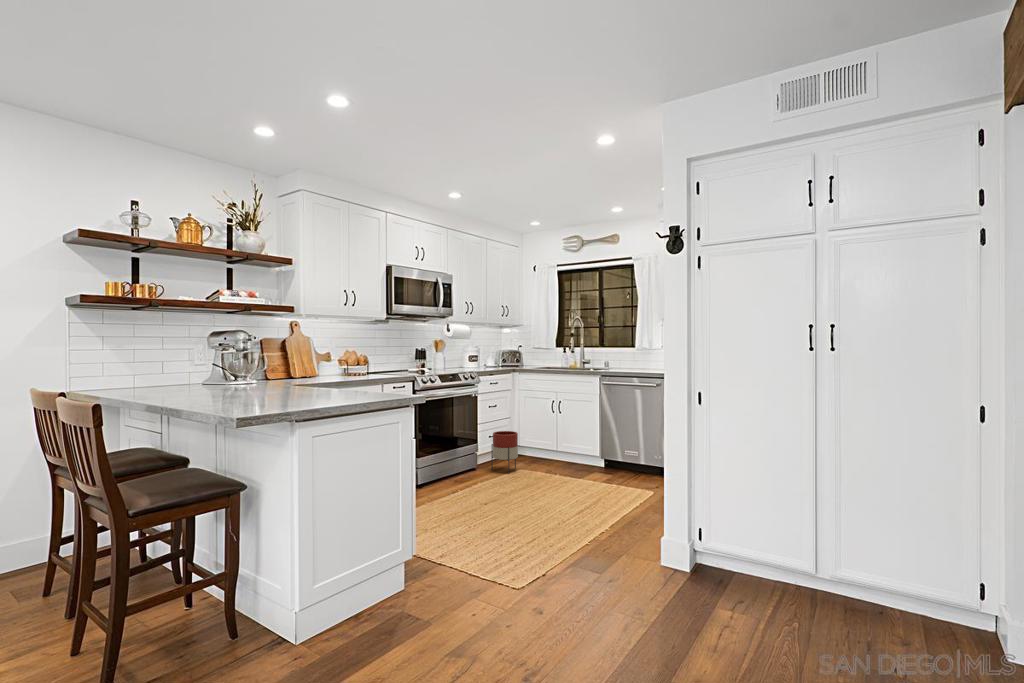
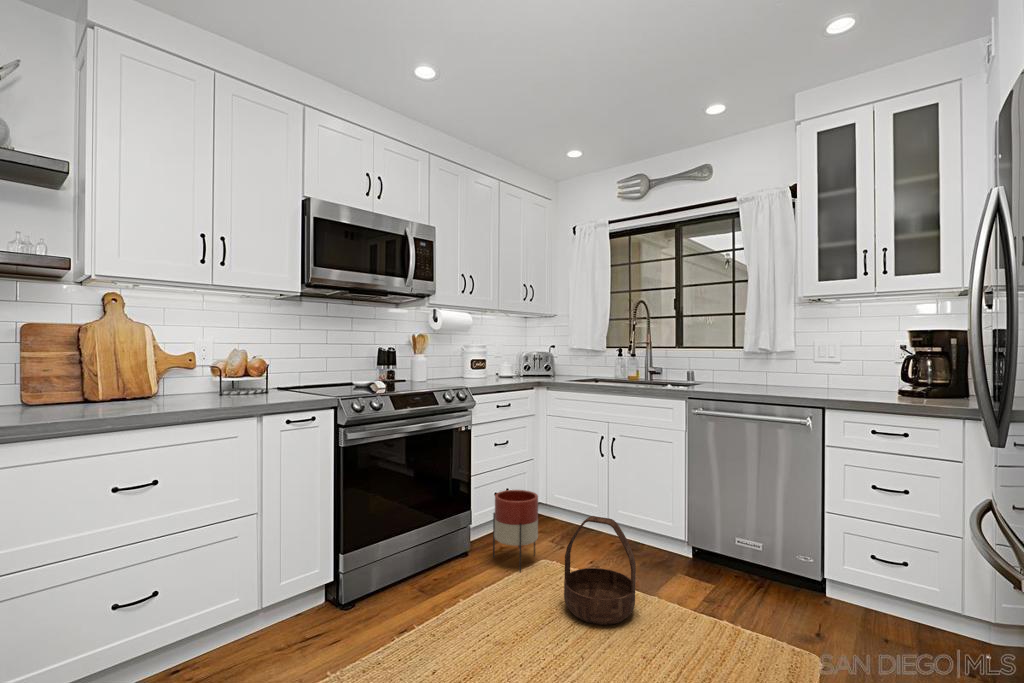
basket: none [535,436,572,488] -> present [564,516,636,625]

